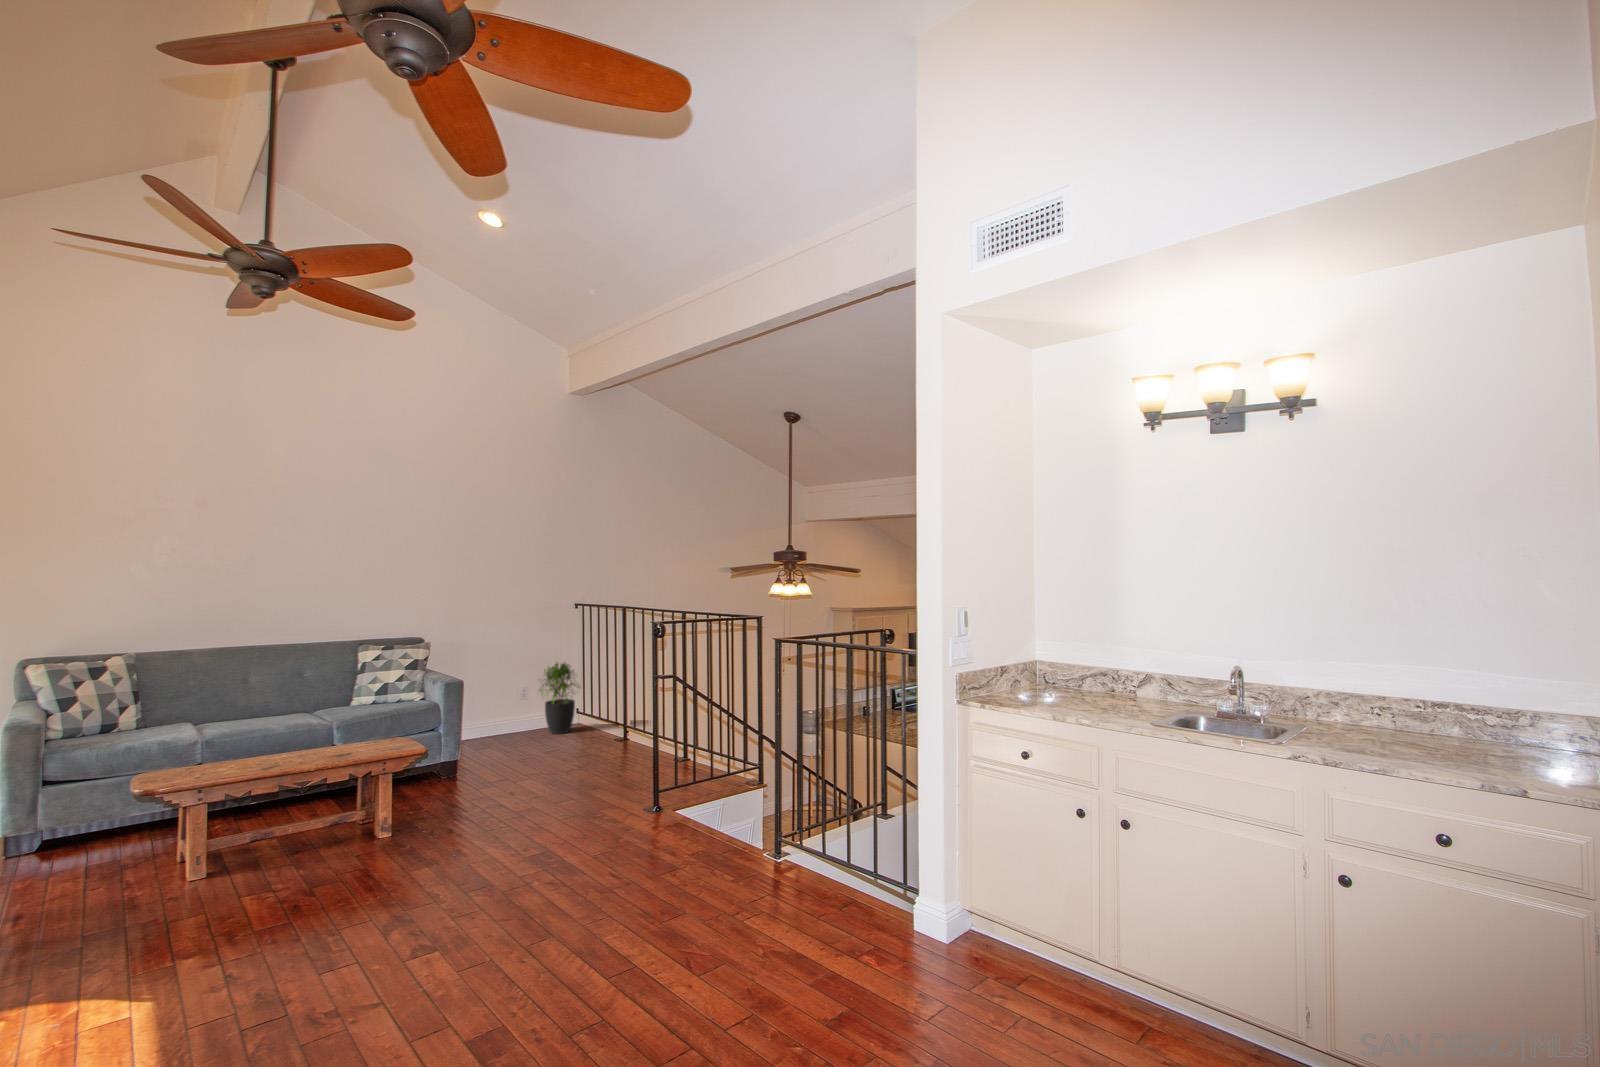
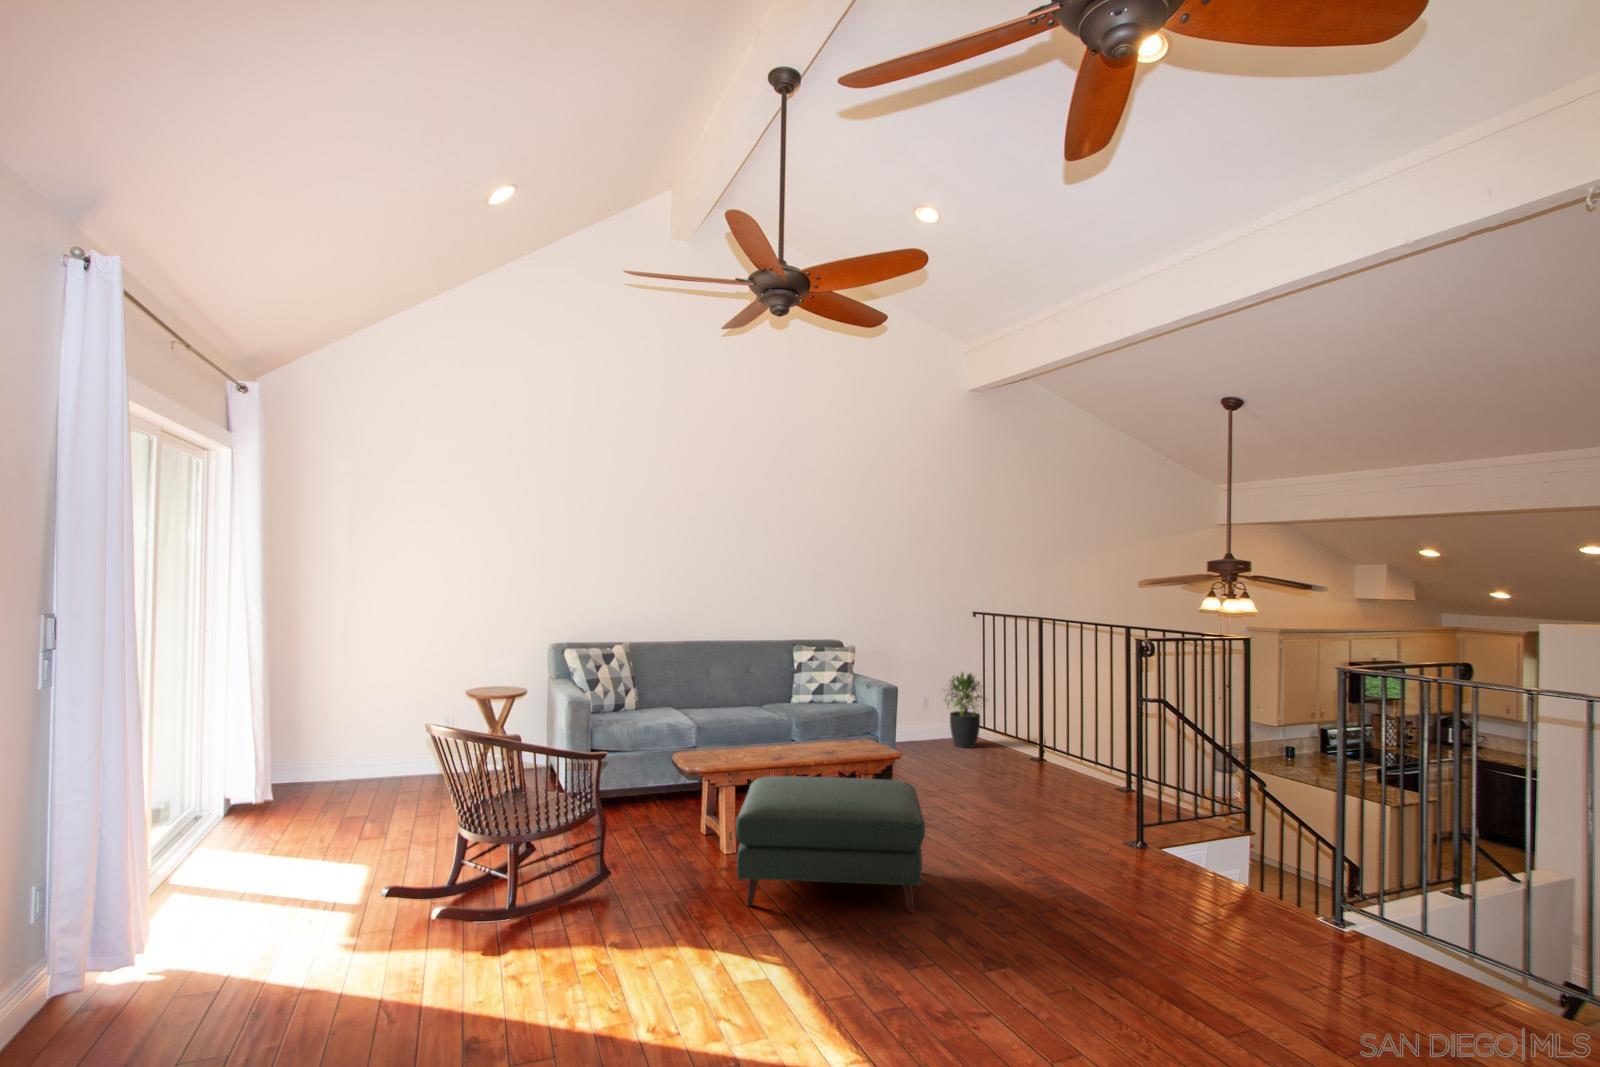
ottoman: none [137,777,406,942] -> present [736,776,925,913]

